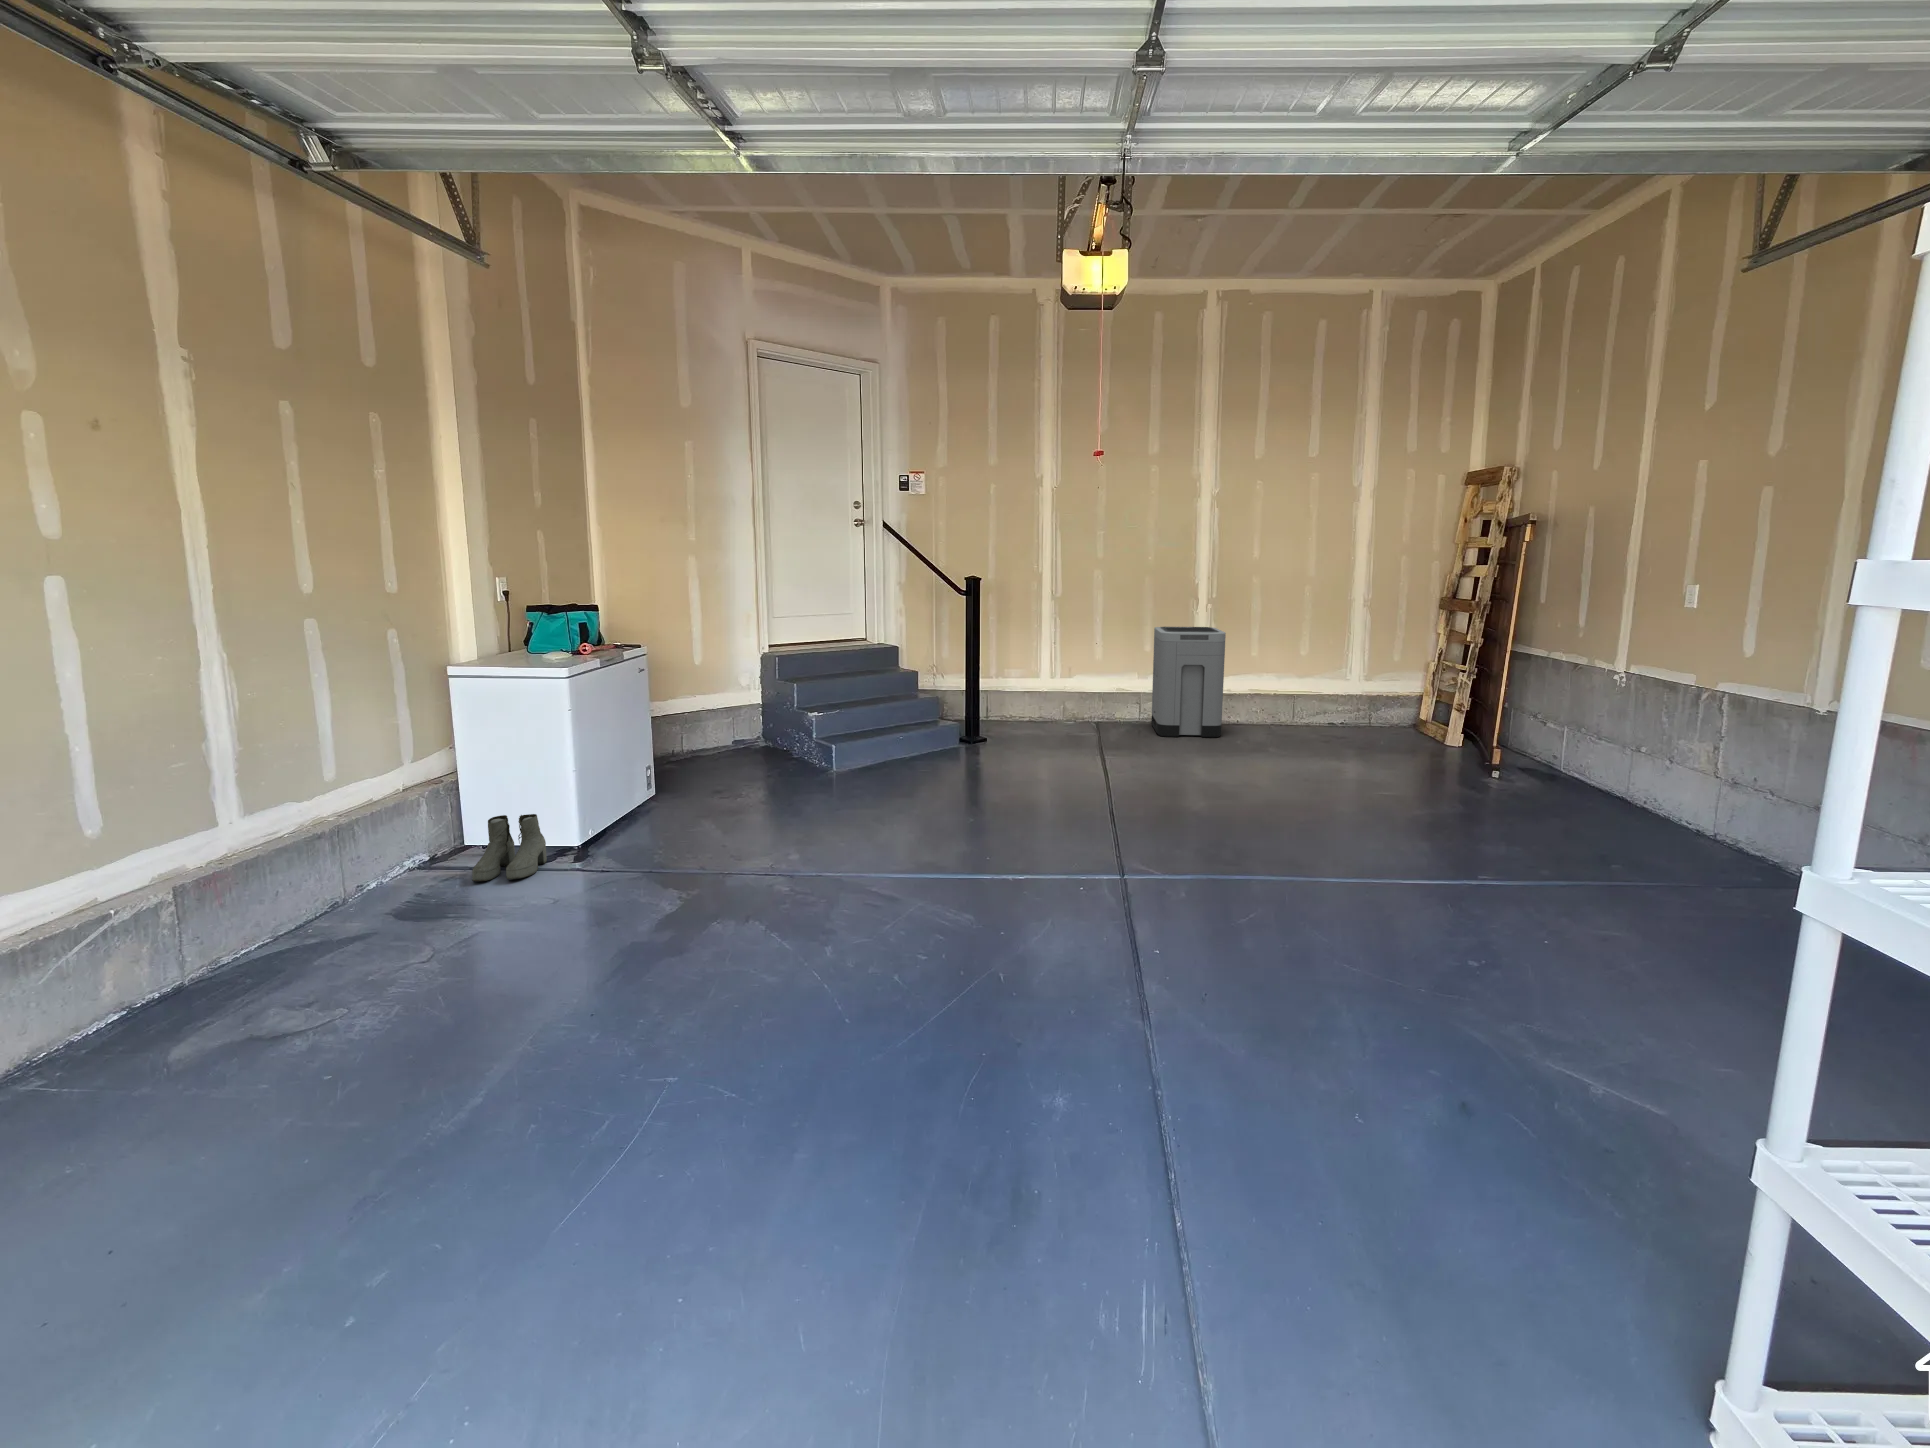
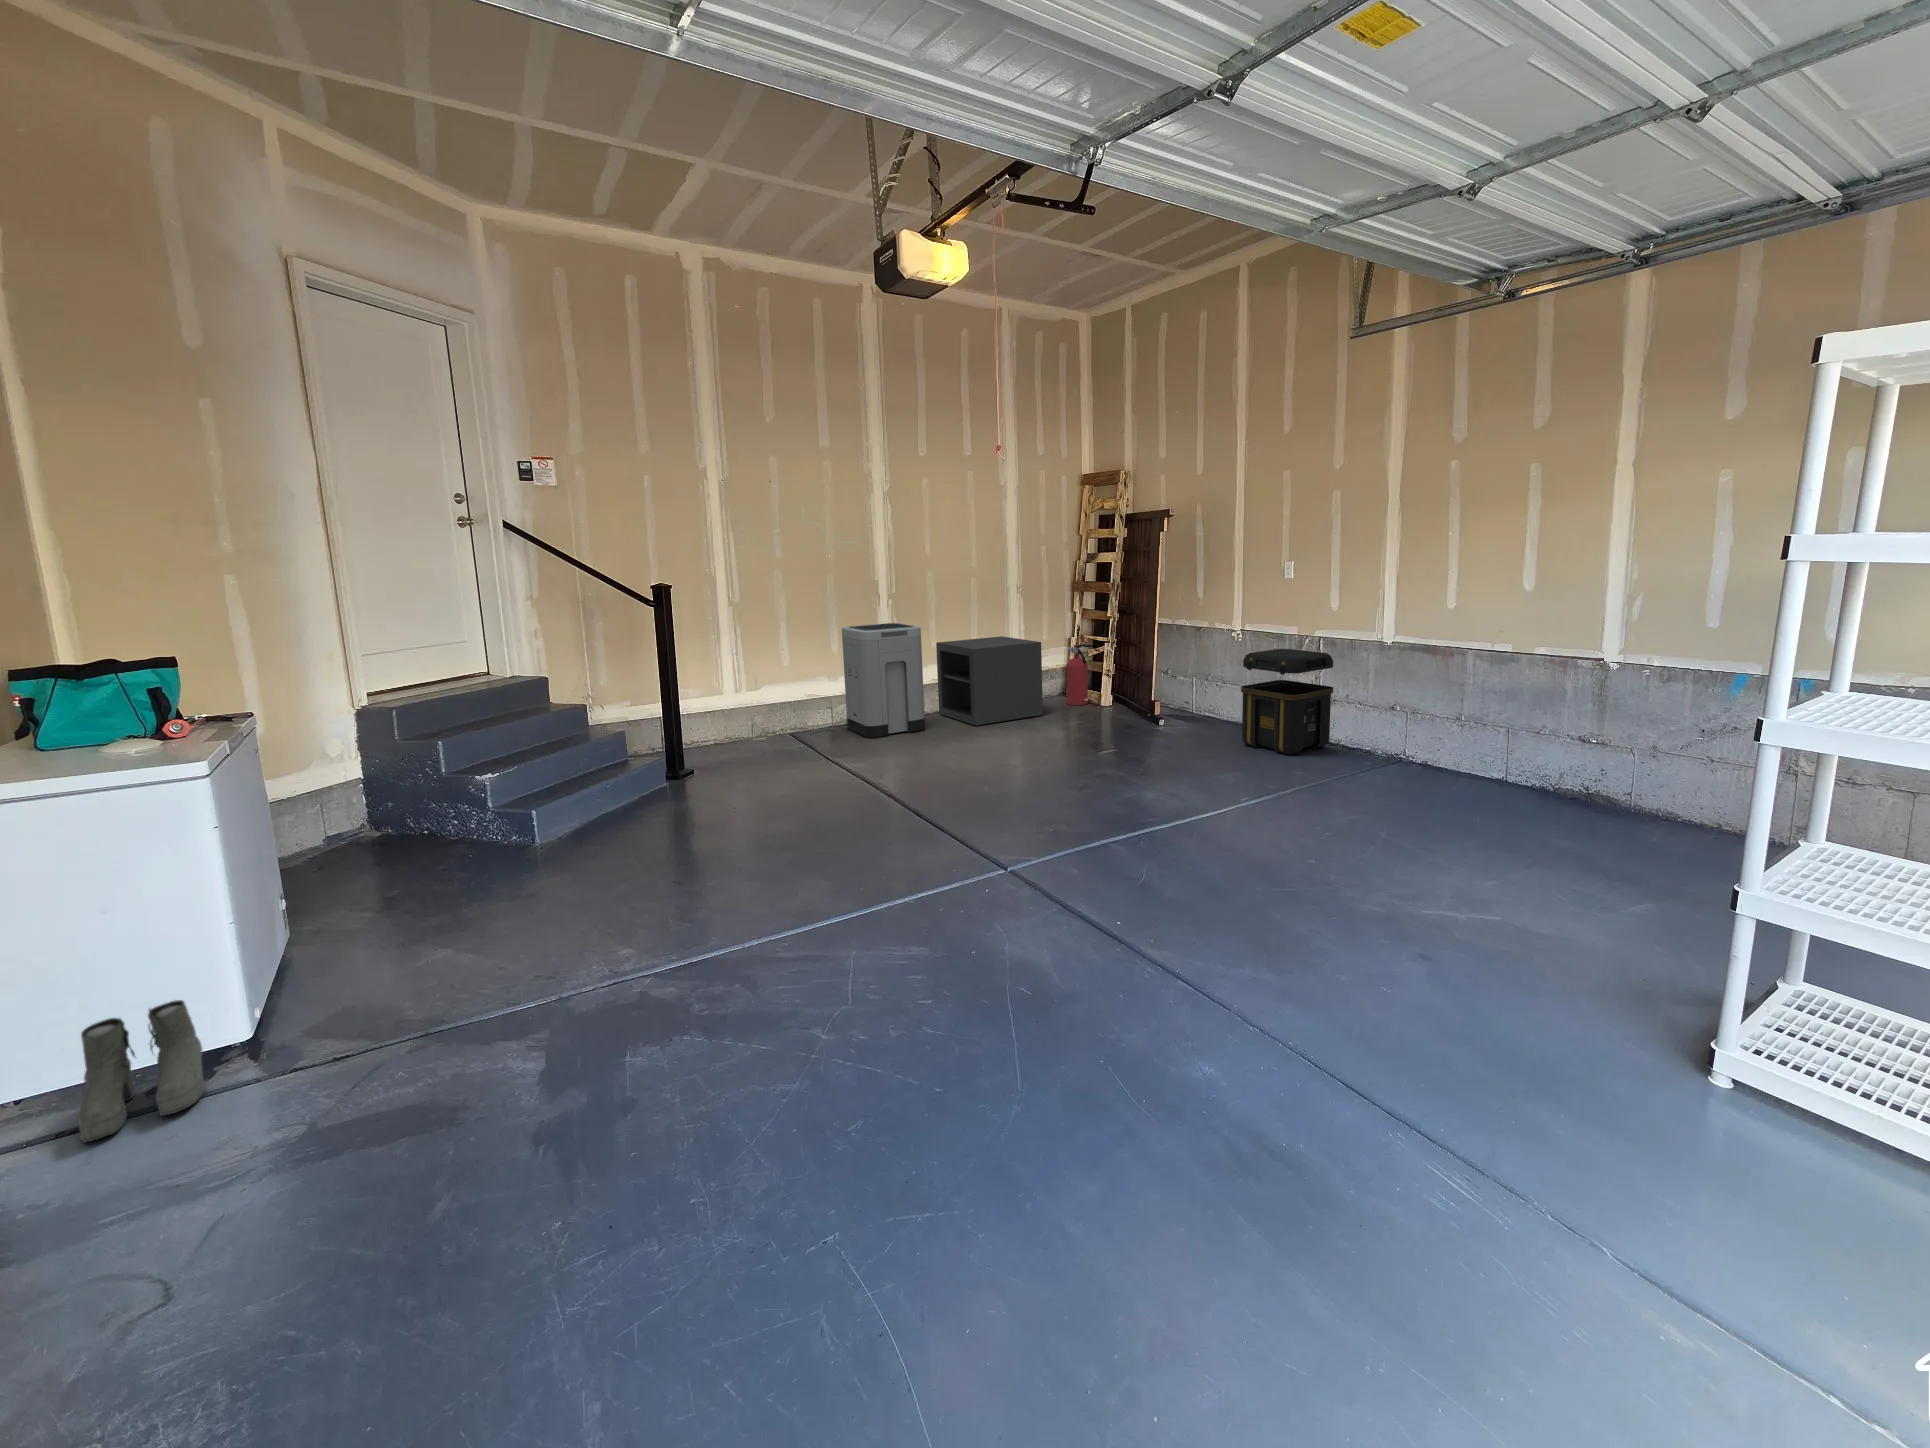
storage cabinet: none [1253,651,1367,742] -> present [936,636,1043,726]
fire extinguisher: none [1407,669,1443,739] -> present [1067,644,1093,705]
toolbox: none [1580,702,1738,843] -> present [1241,649,1334,754]

